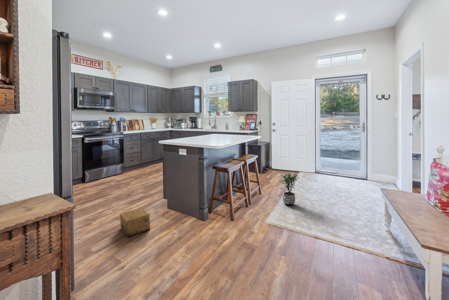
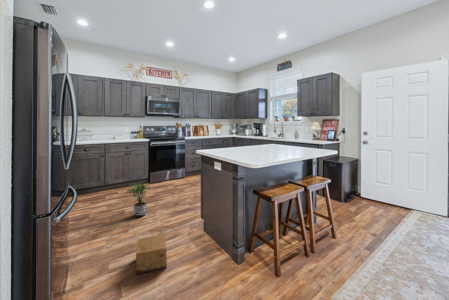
potted plant: present [280,173,299,206] -> present [127,183,150,217]

